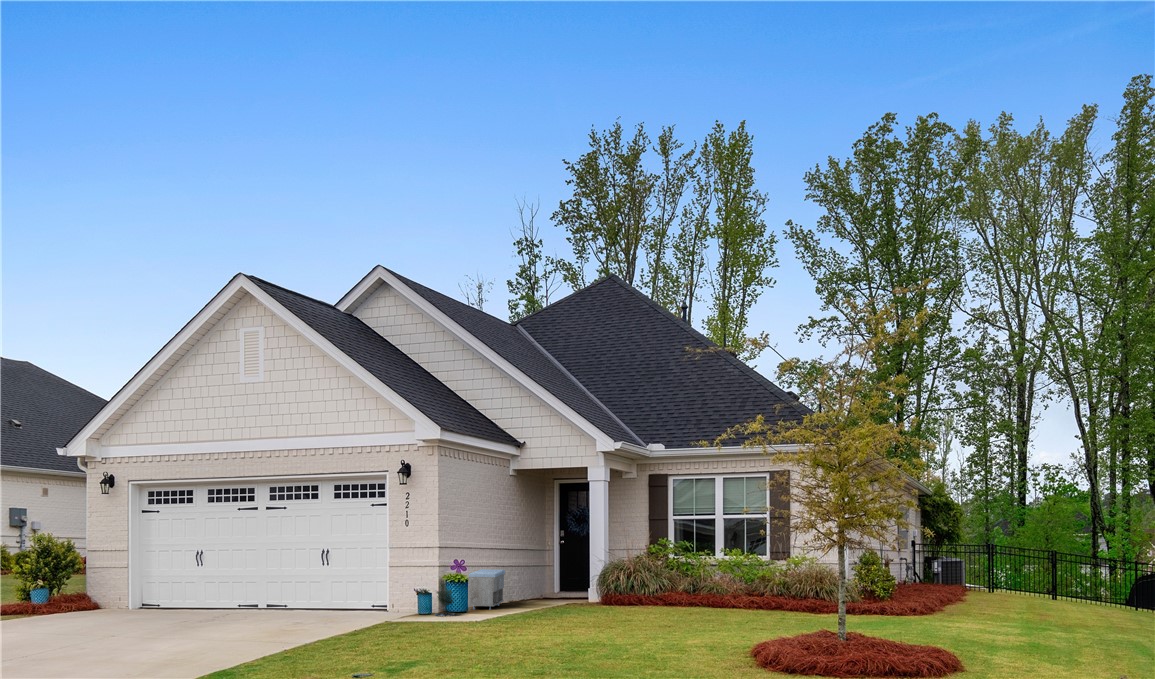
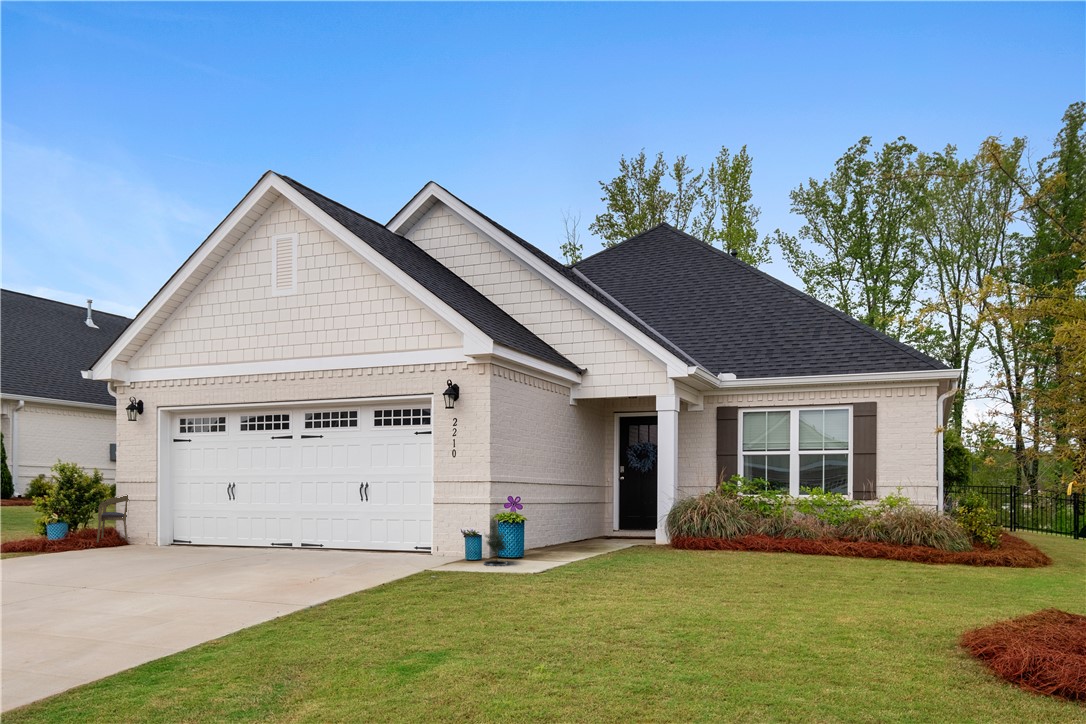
chair: none [61,564,91,610] -> present [97,494,130,543]
storage bench: present [468,569,505,610] -> none [524,507,566,556]

